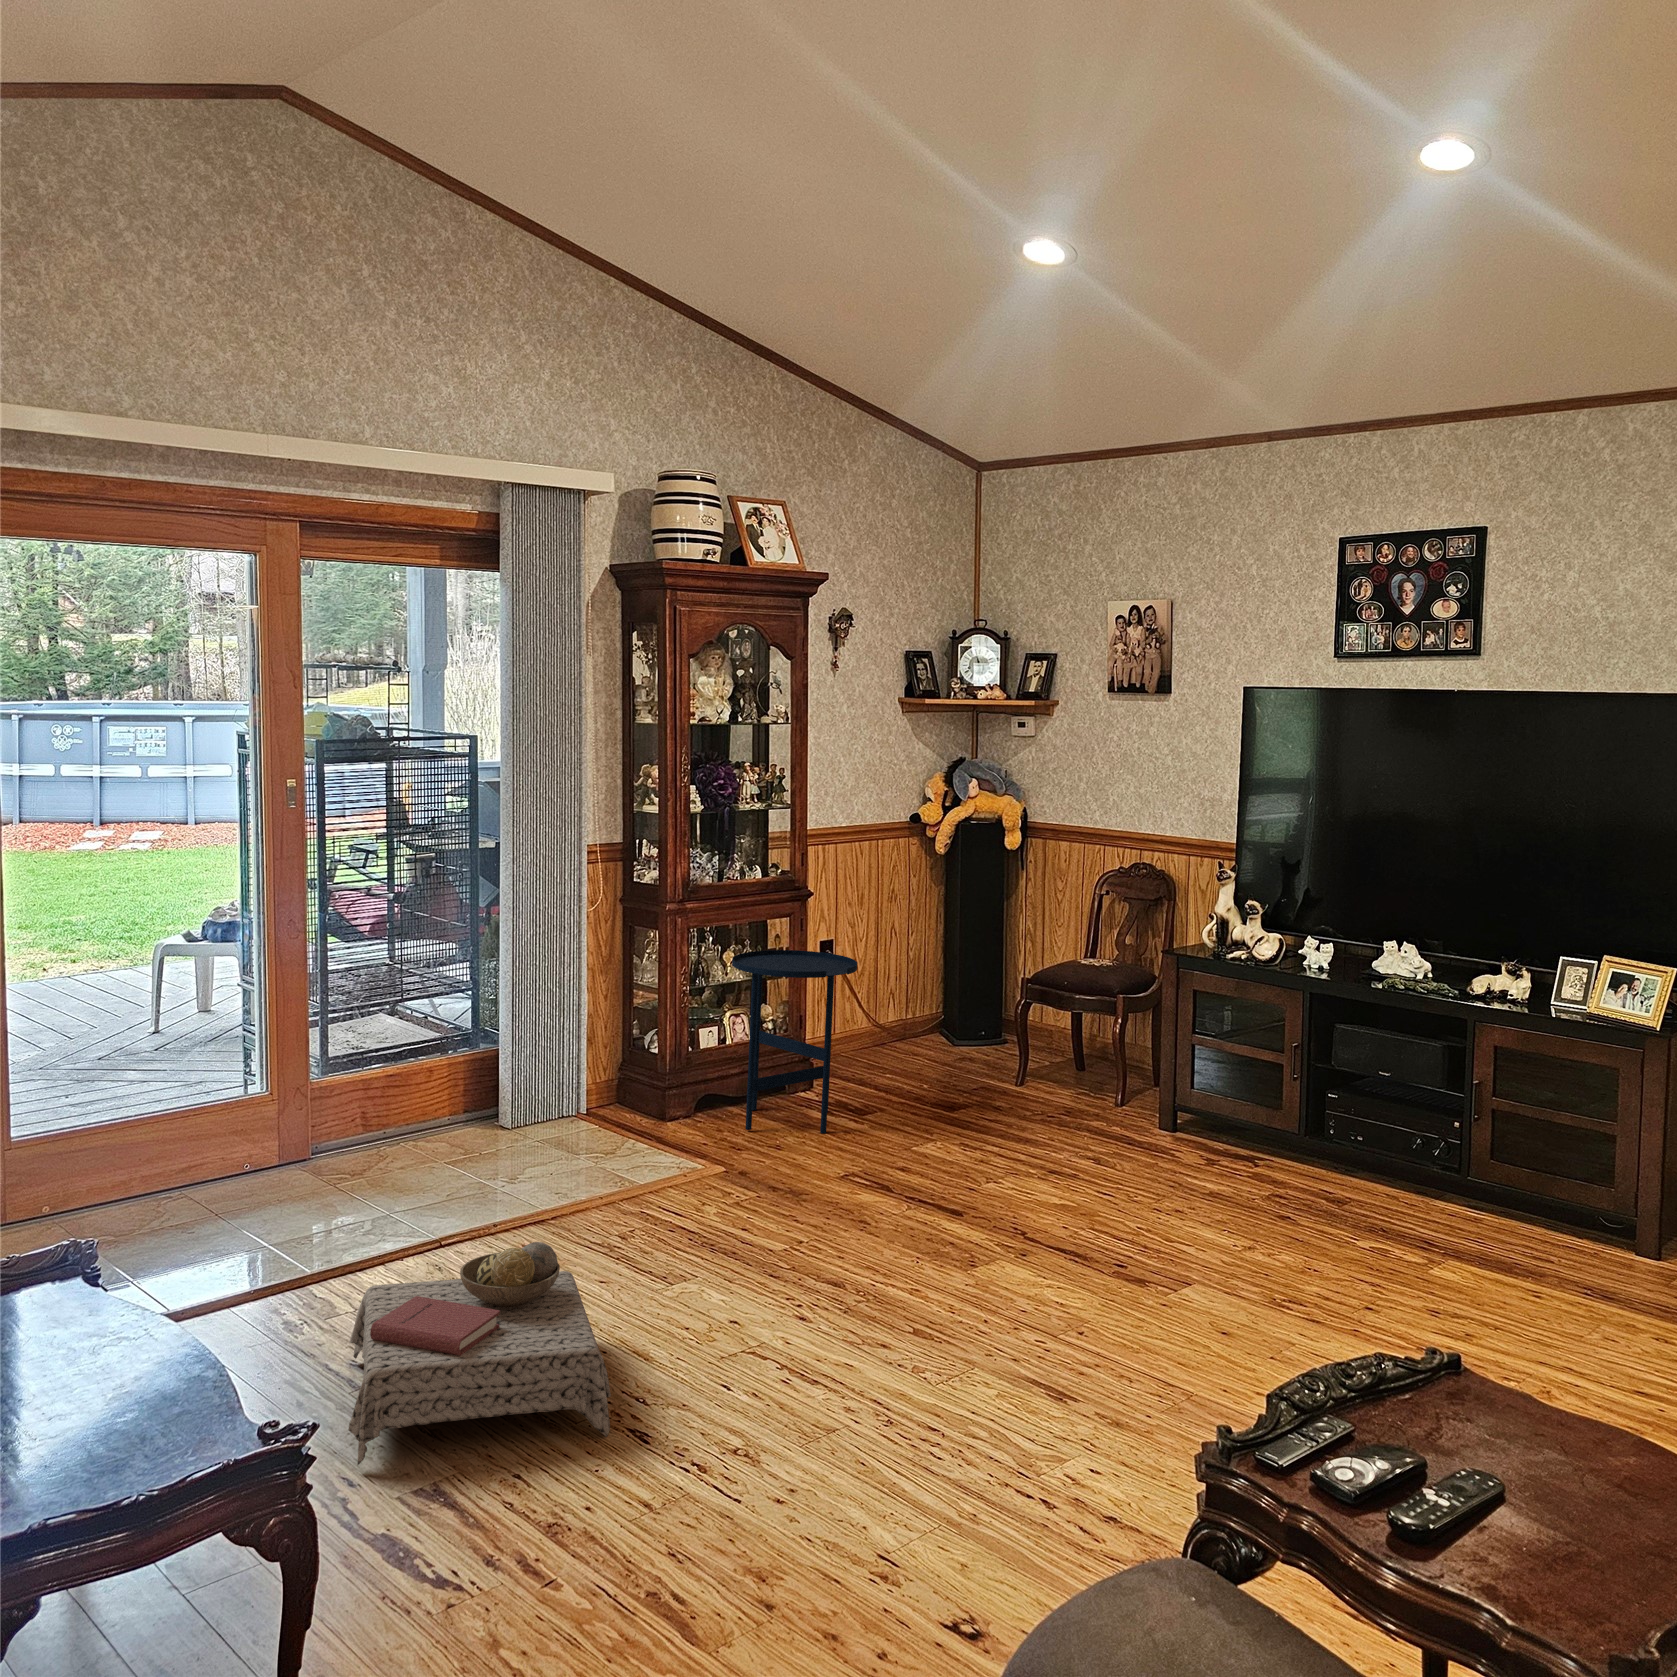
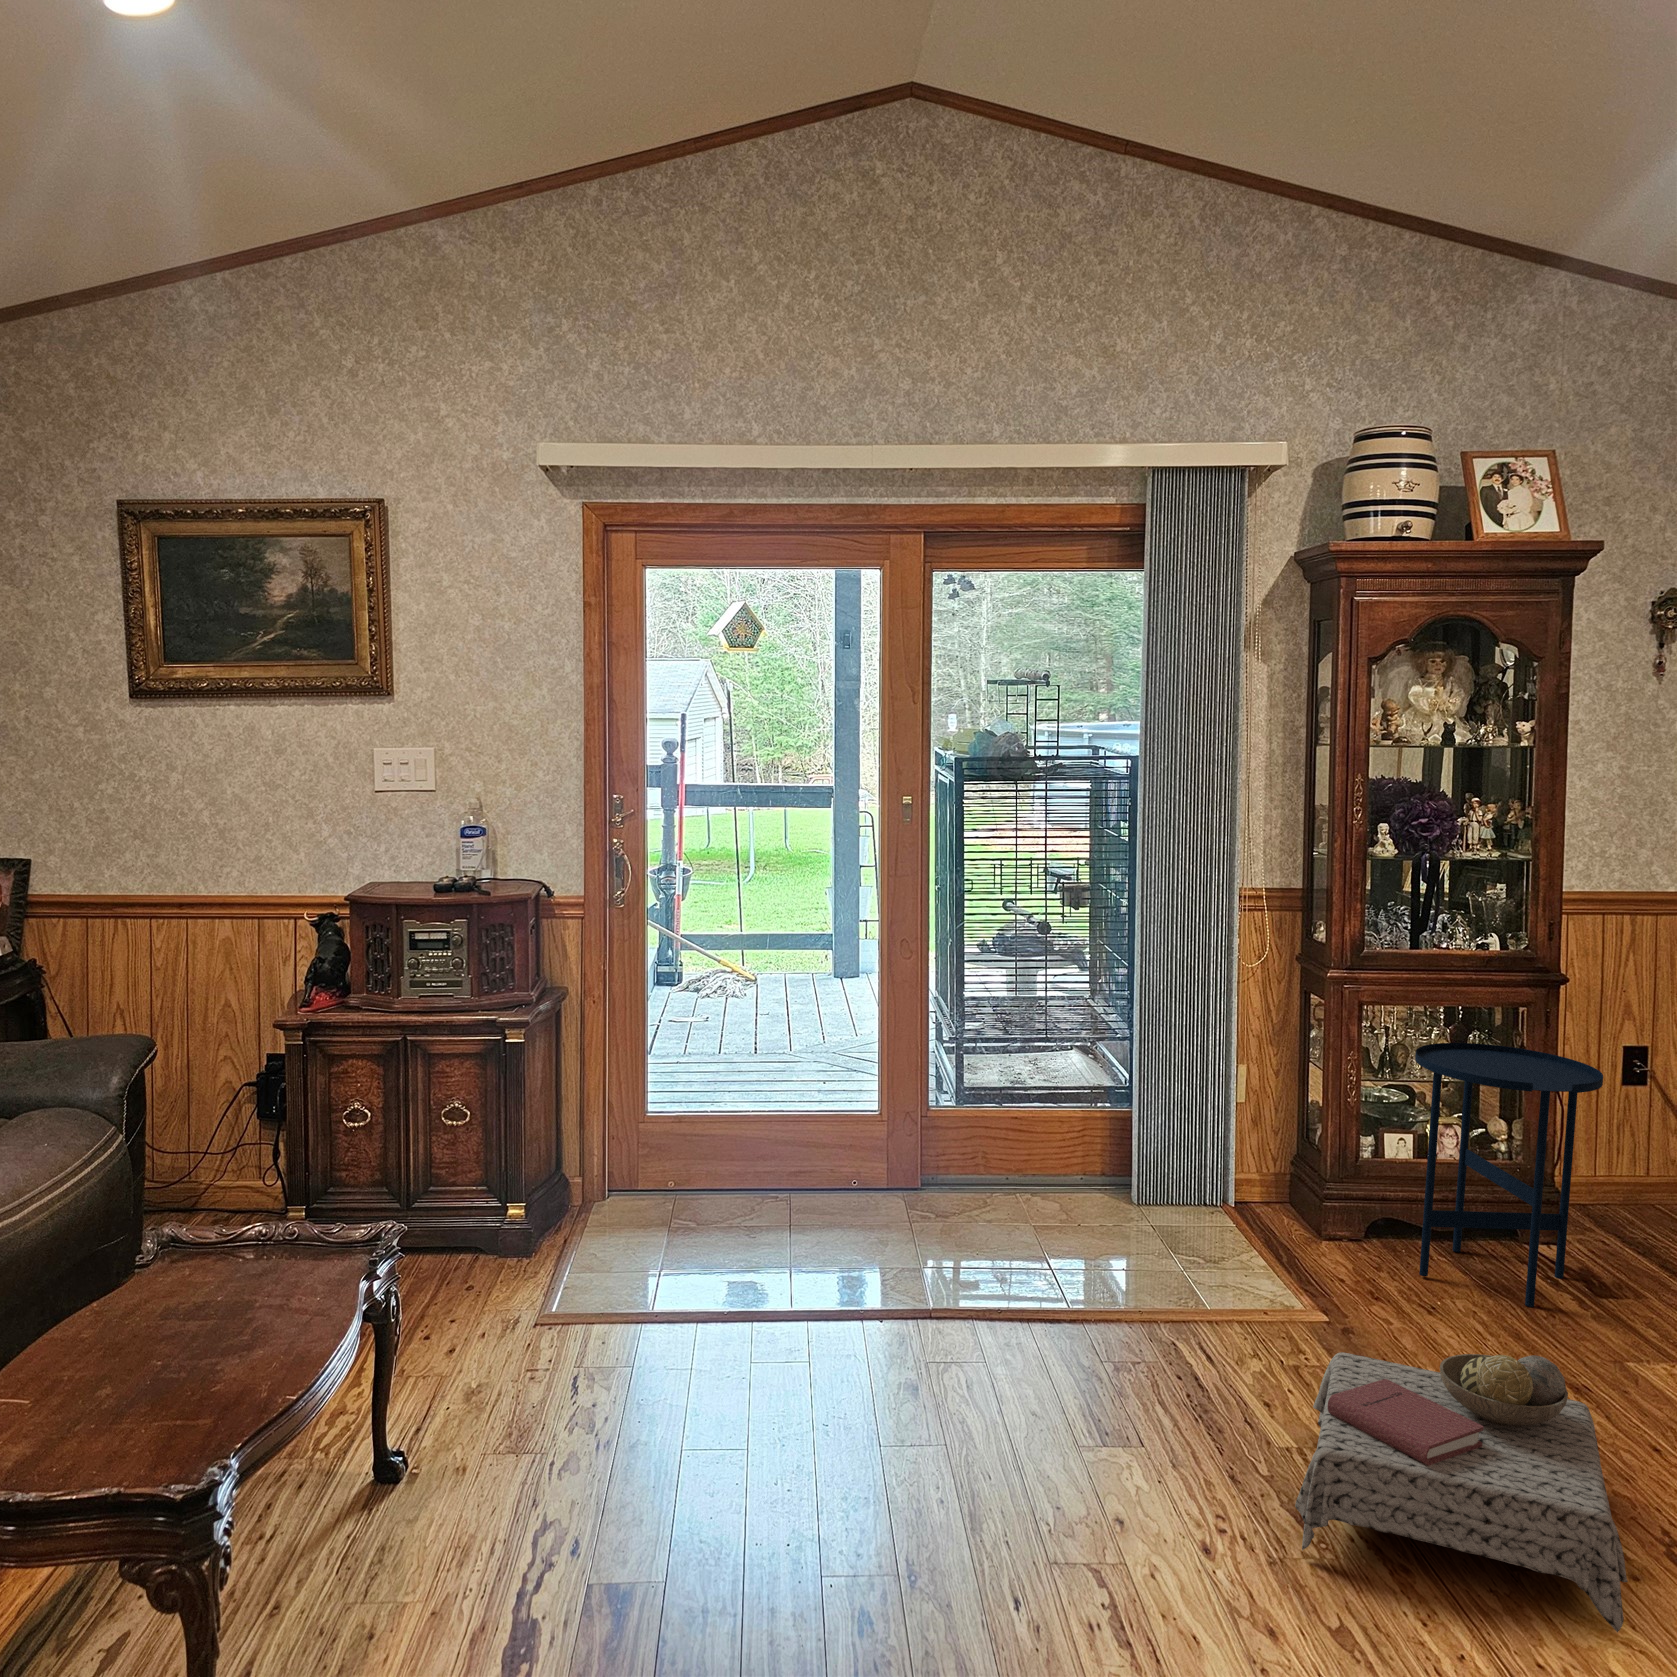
ottoman: present [348,1242,611,1465] -> present [1295,1352,1628,1632]

